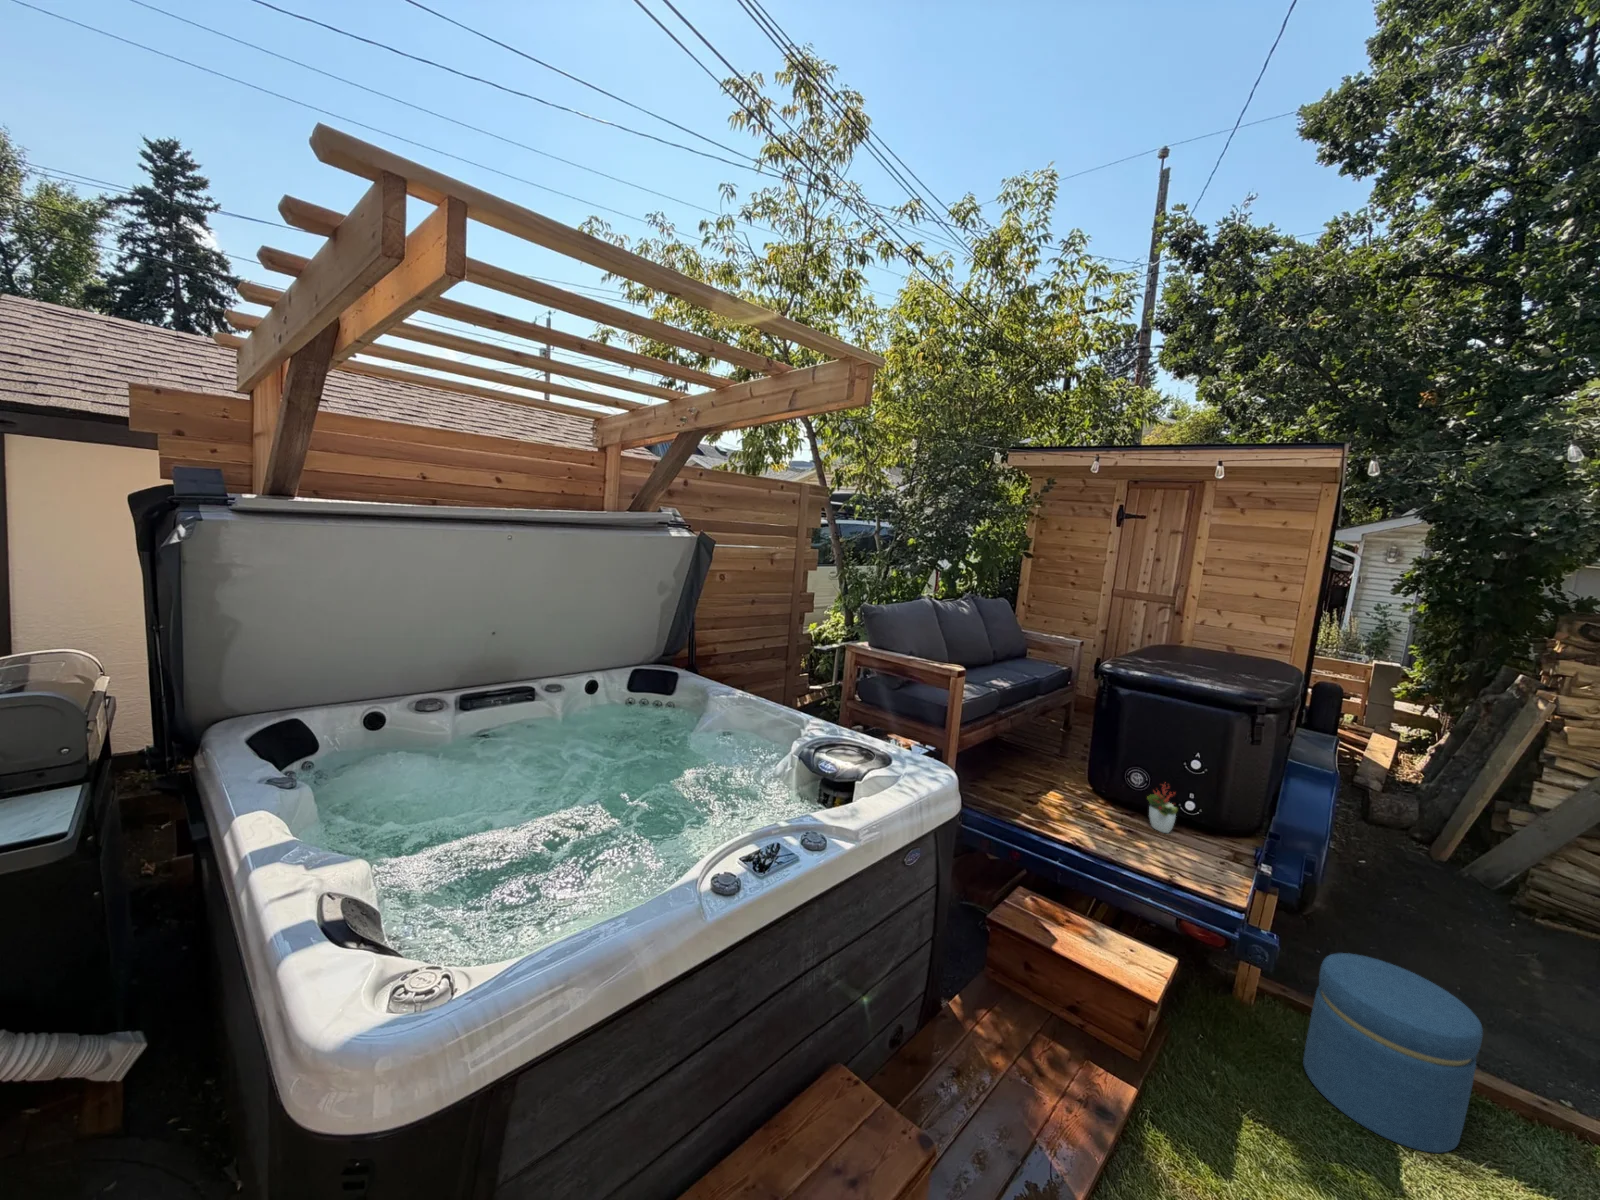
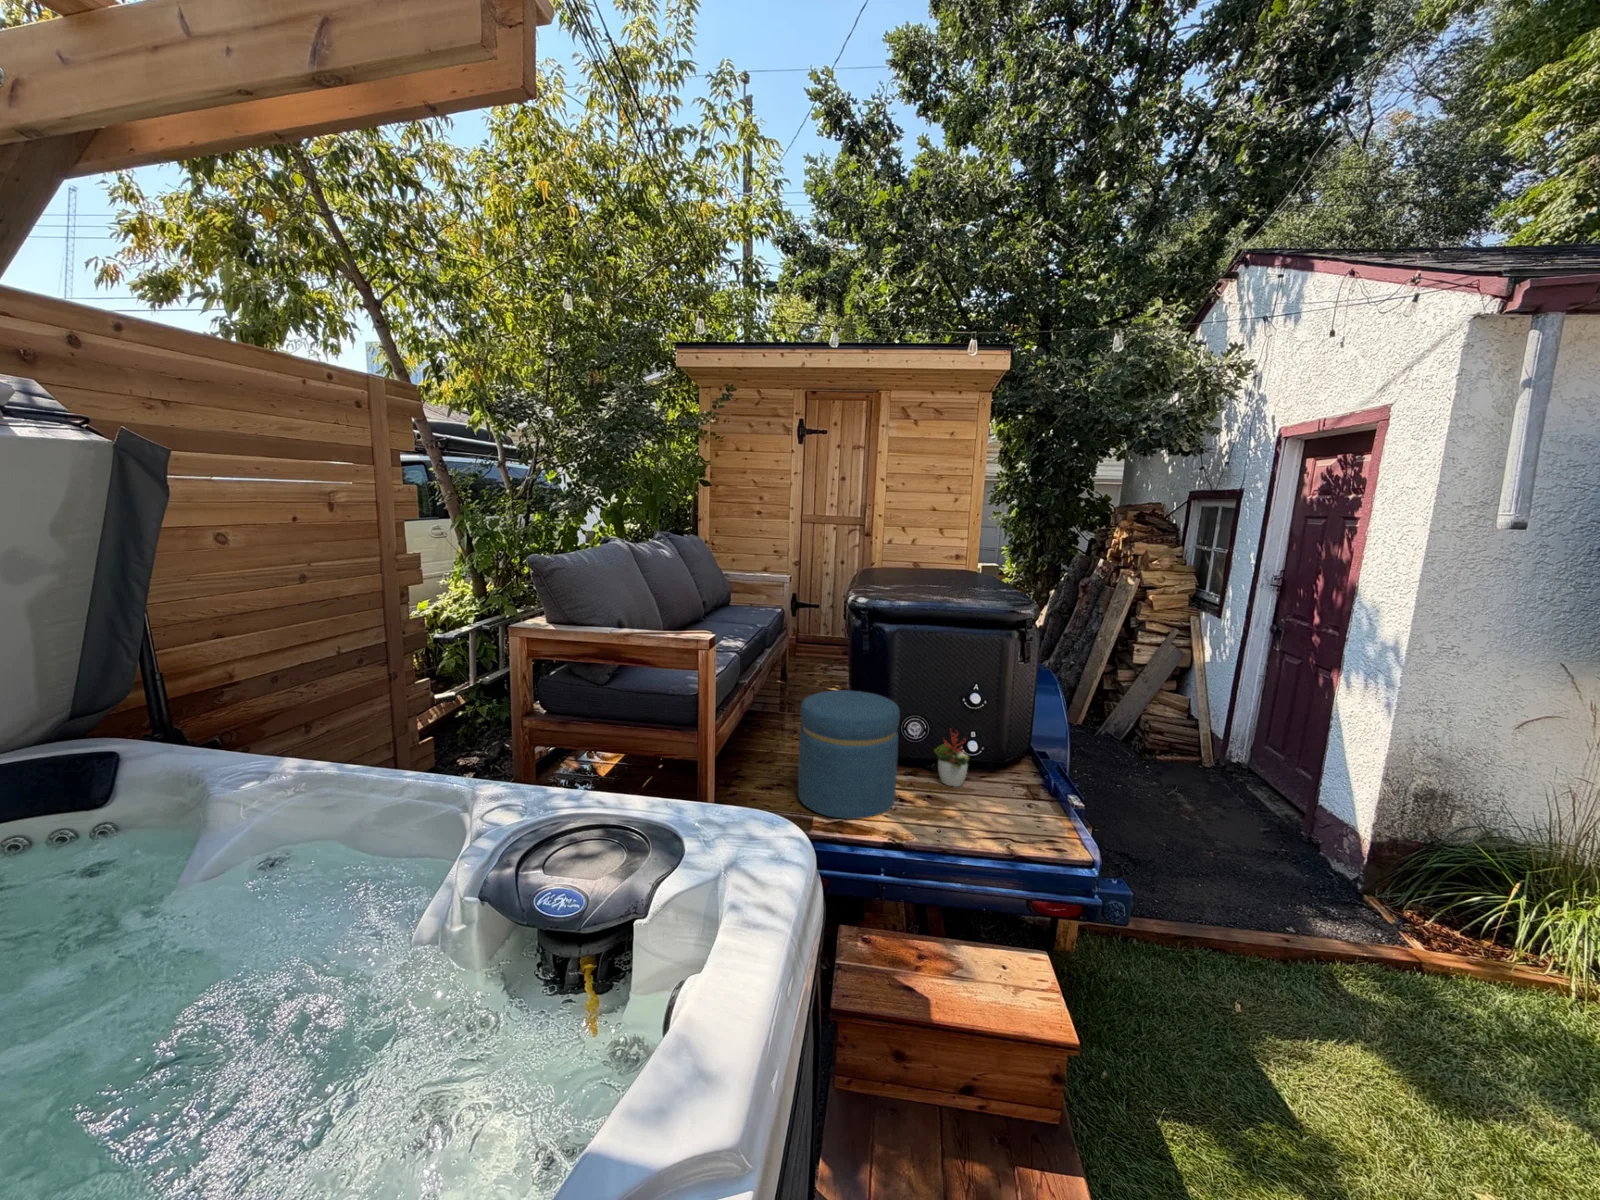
ottoman: present [1303,953,1483,1153] -> present [798,690,900,819]

